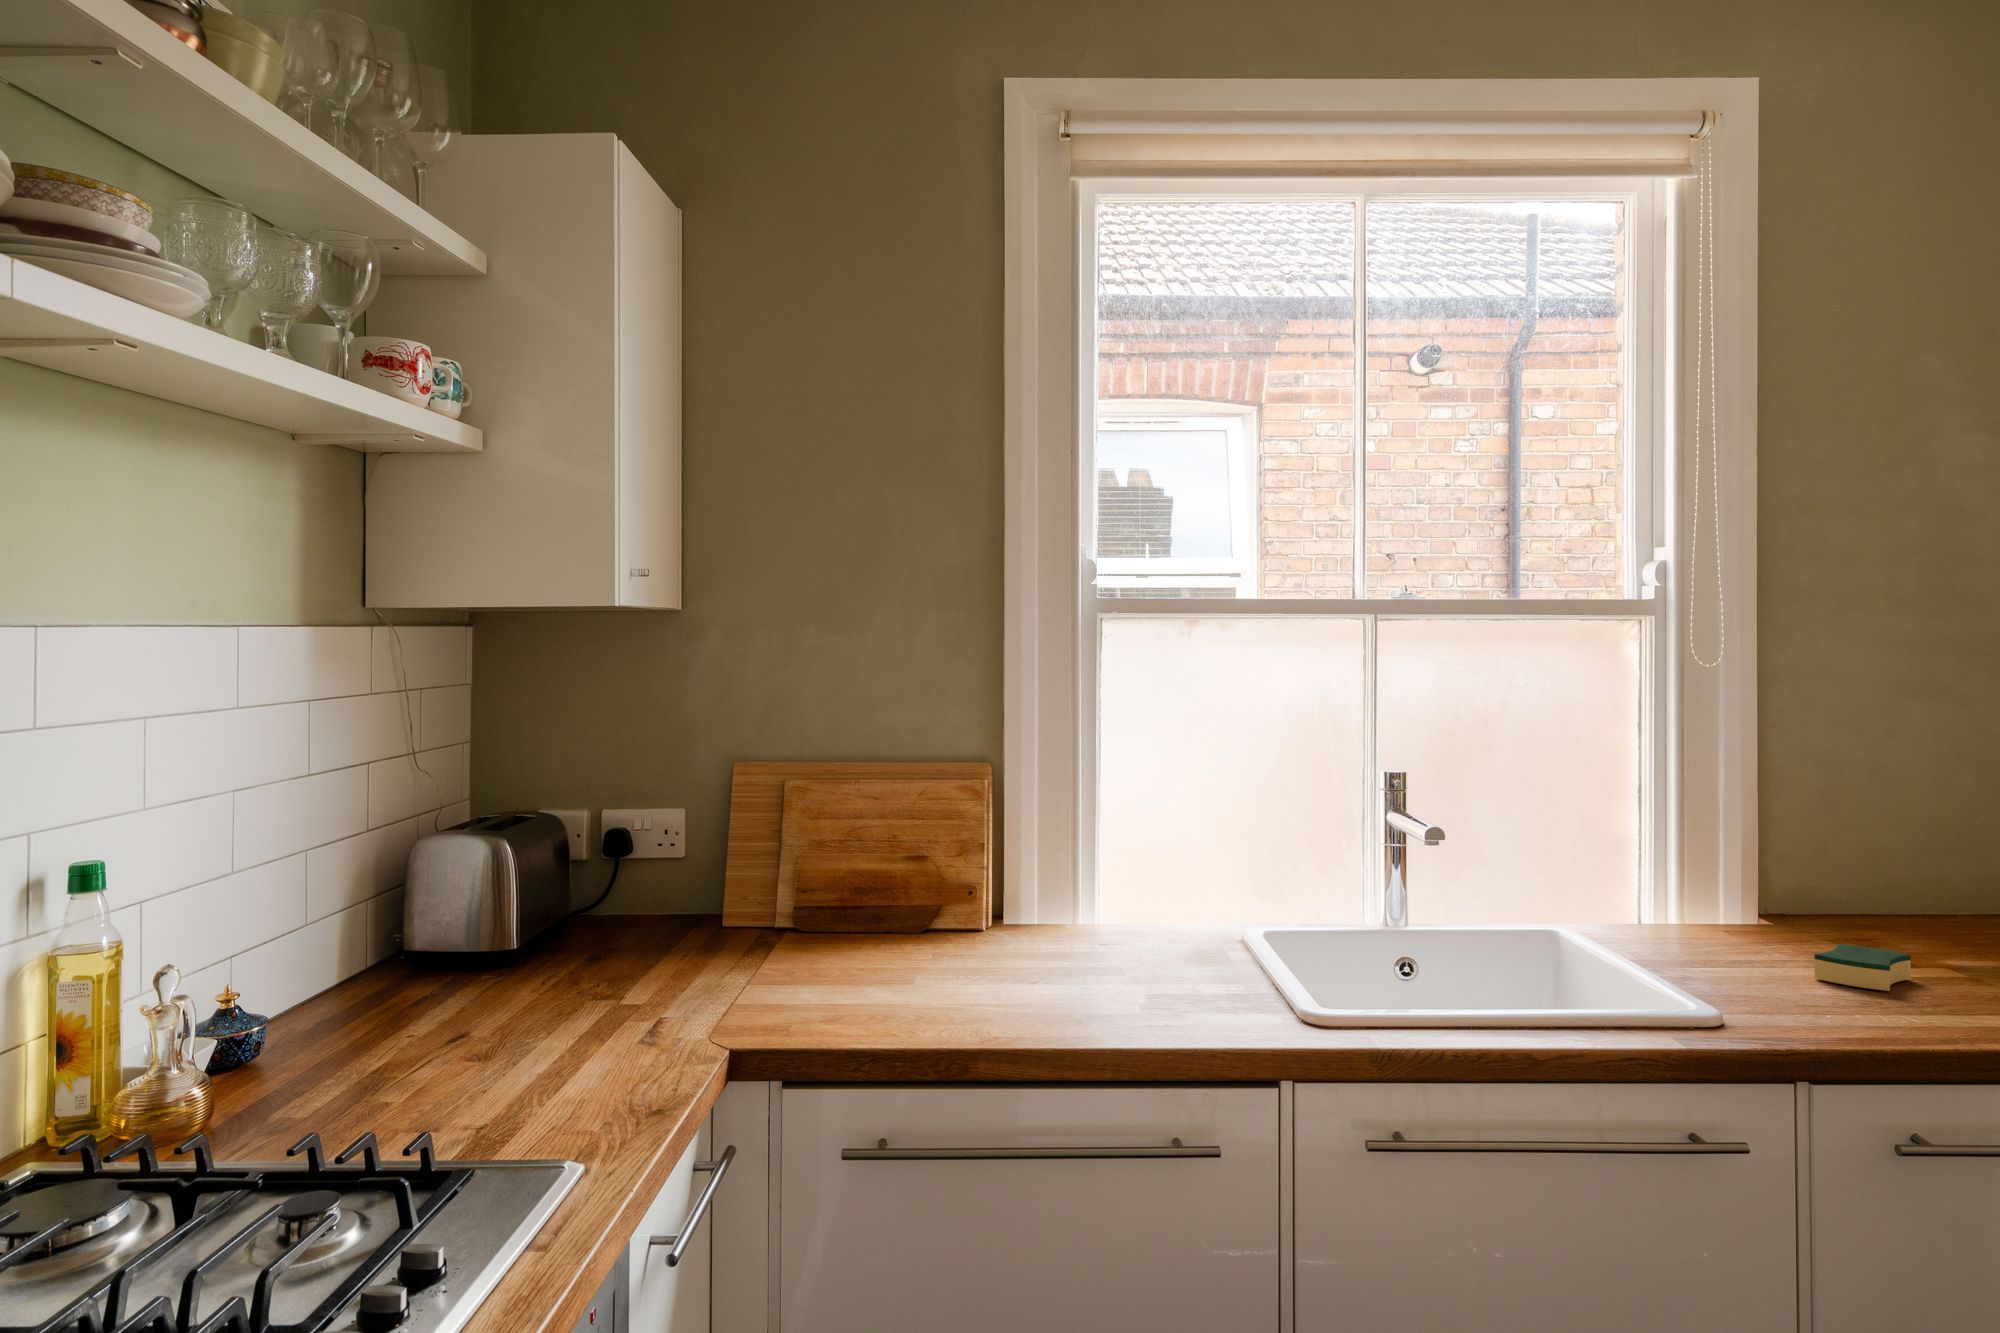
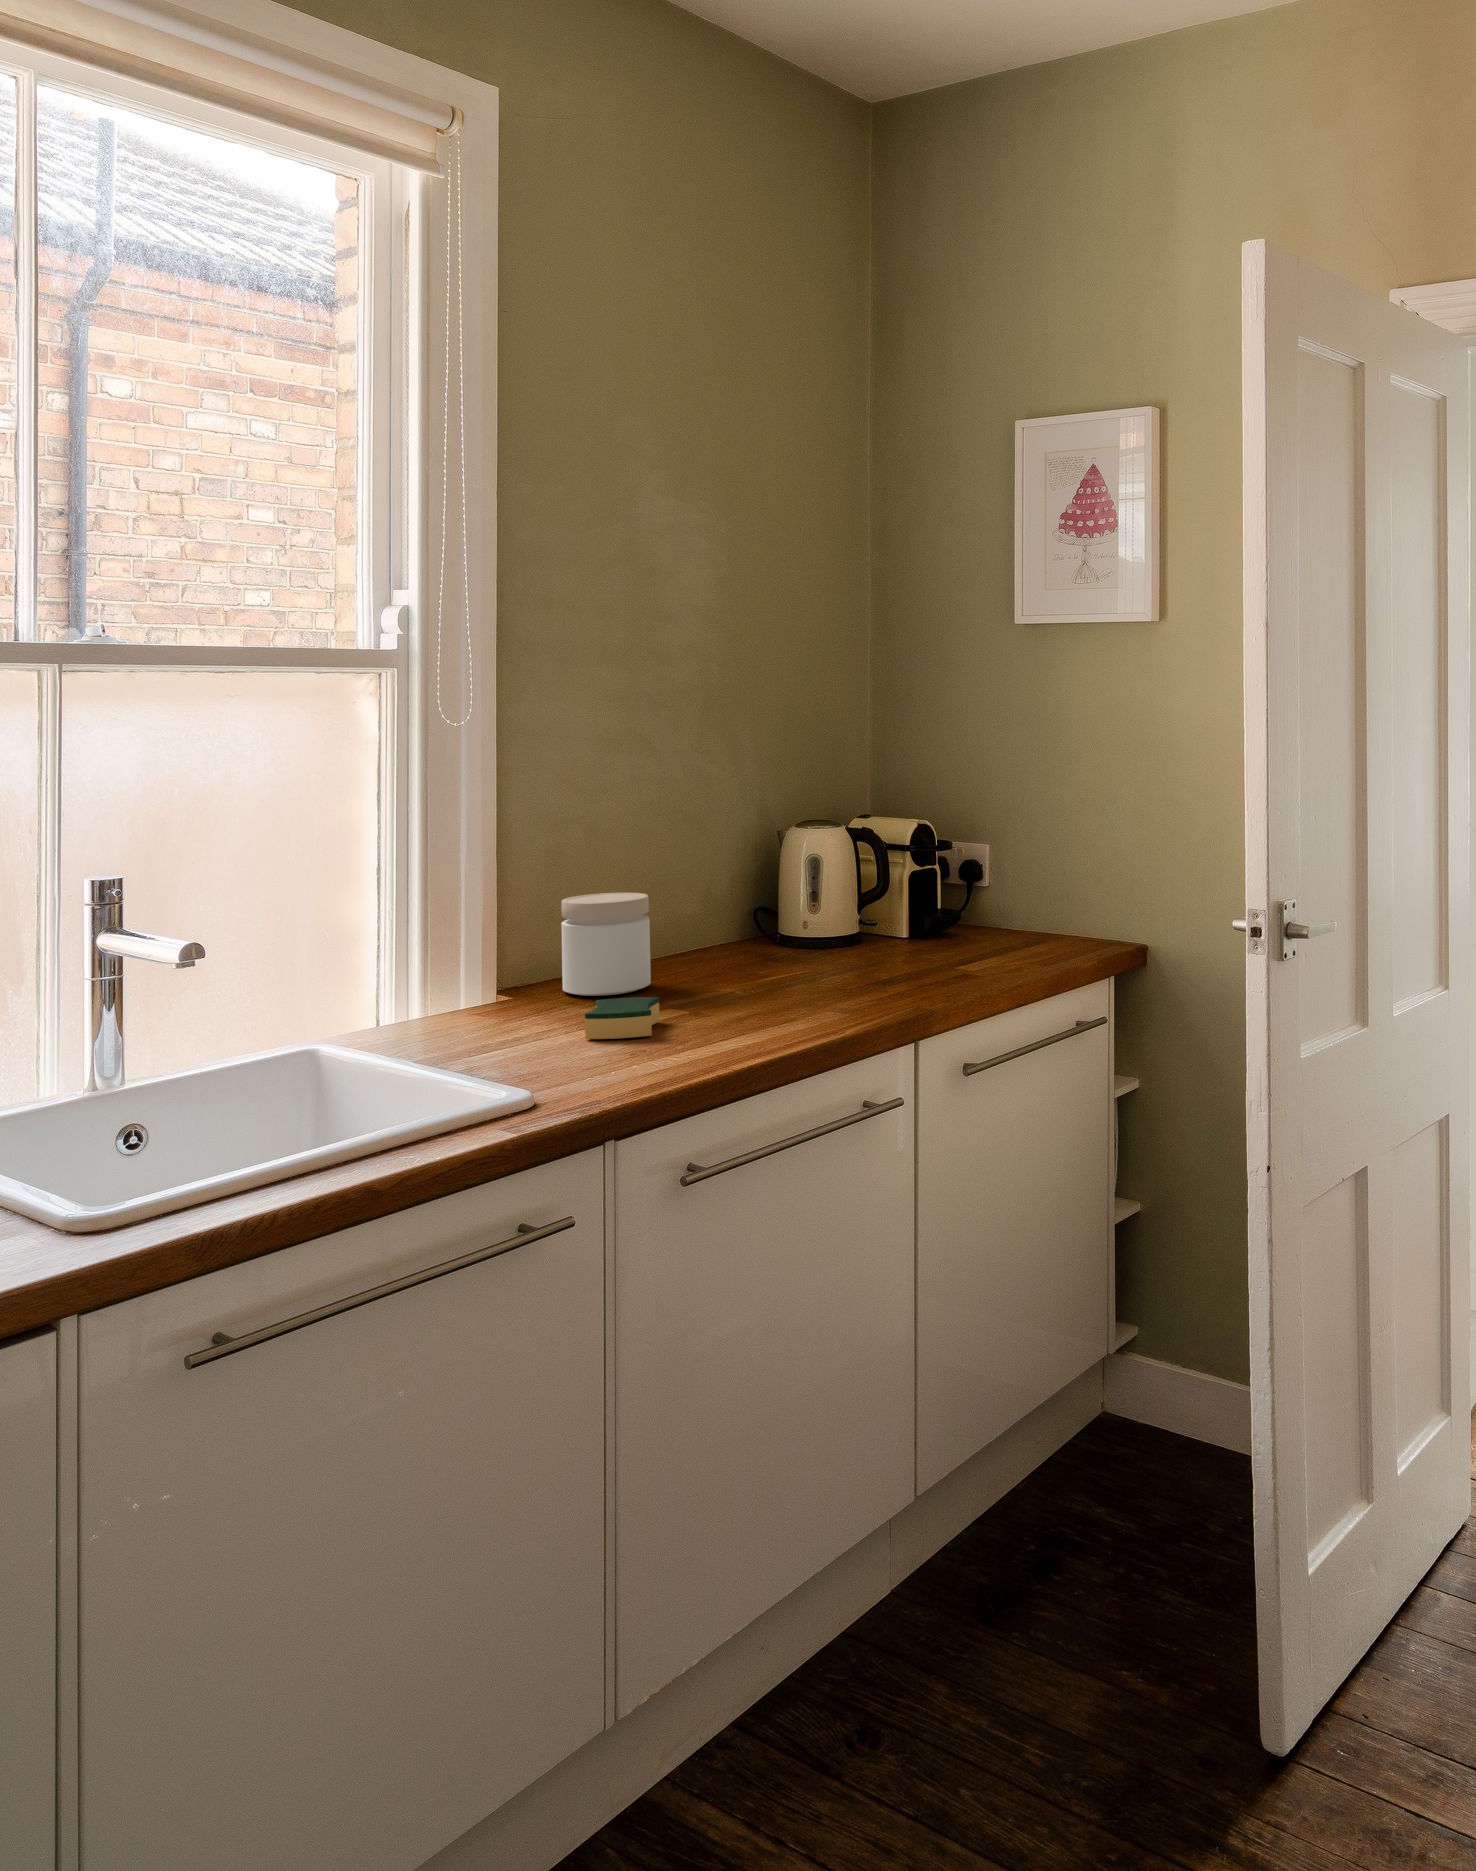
jar: none [1823,841,1927,944] -> present [561,893,651,996]

